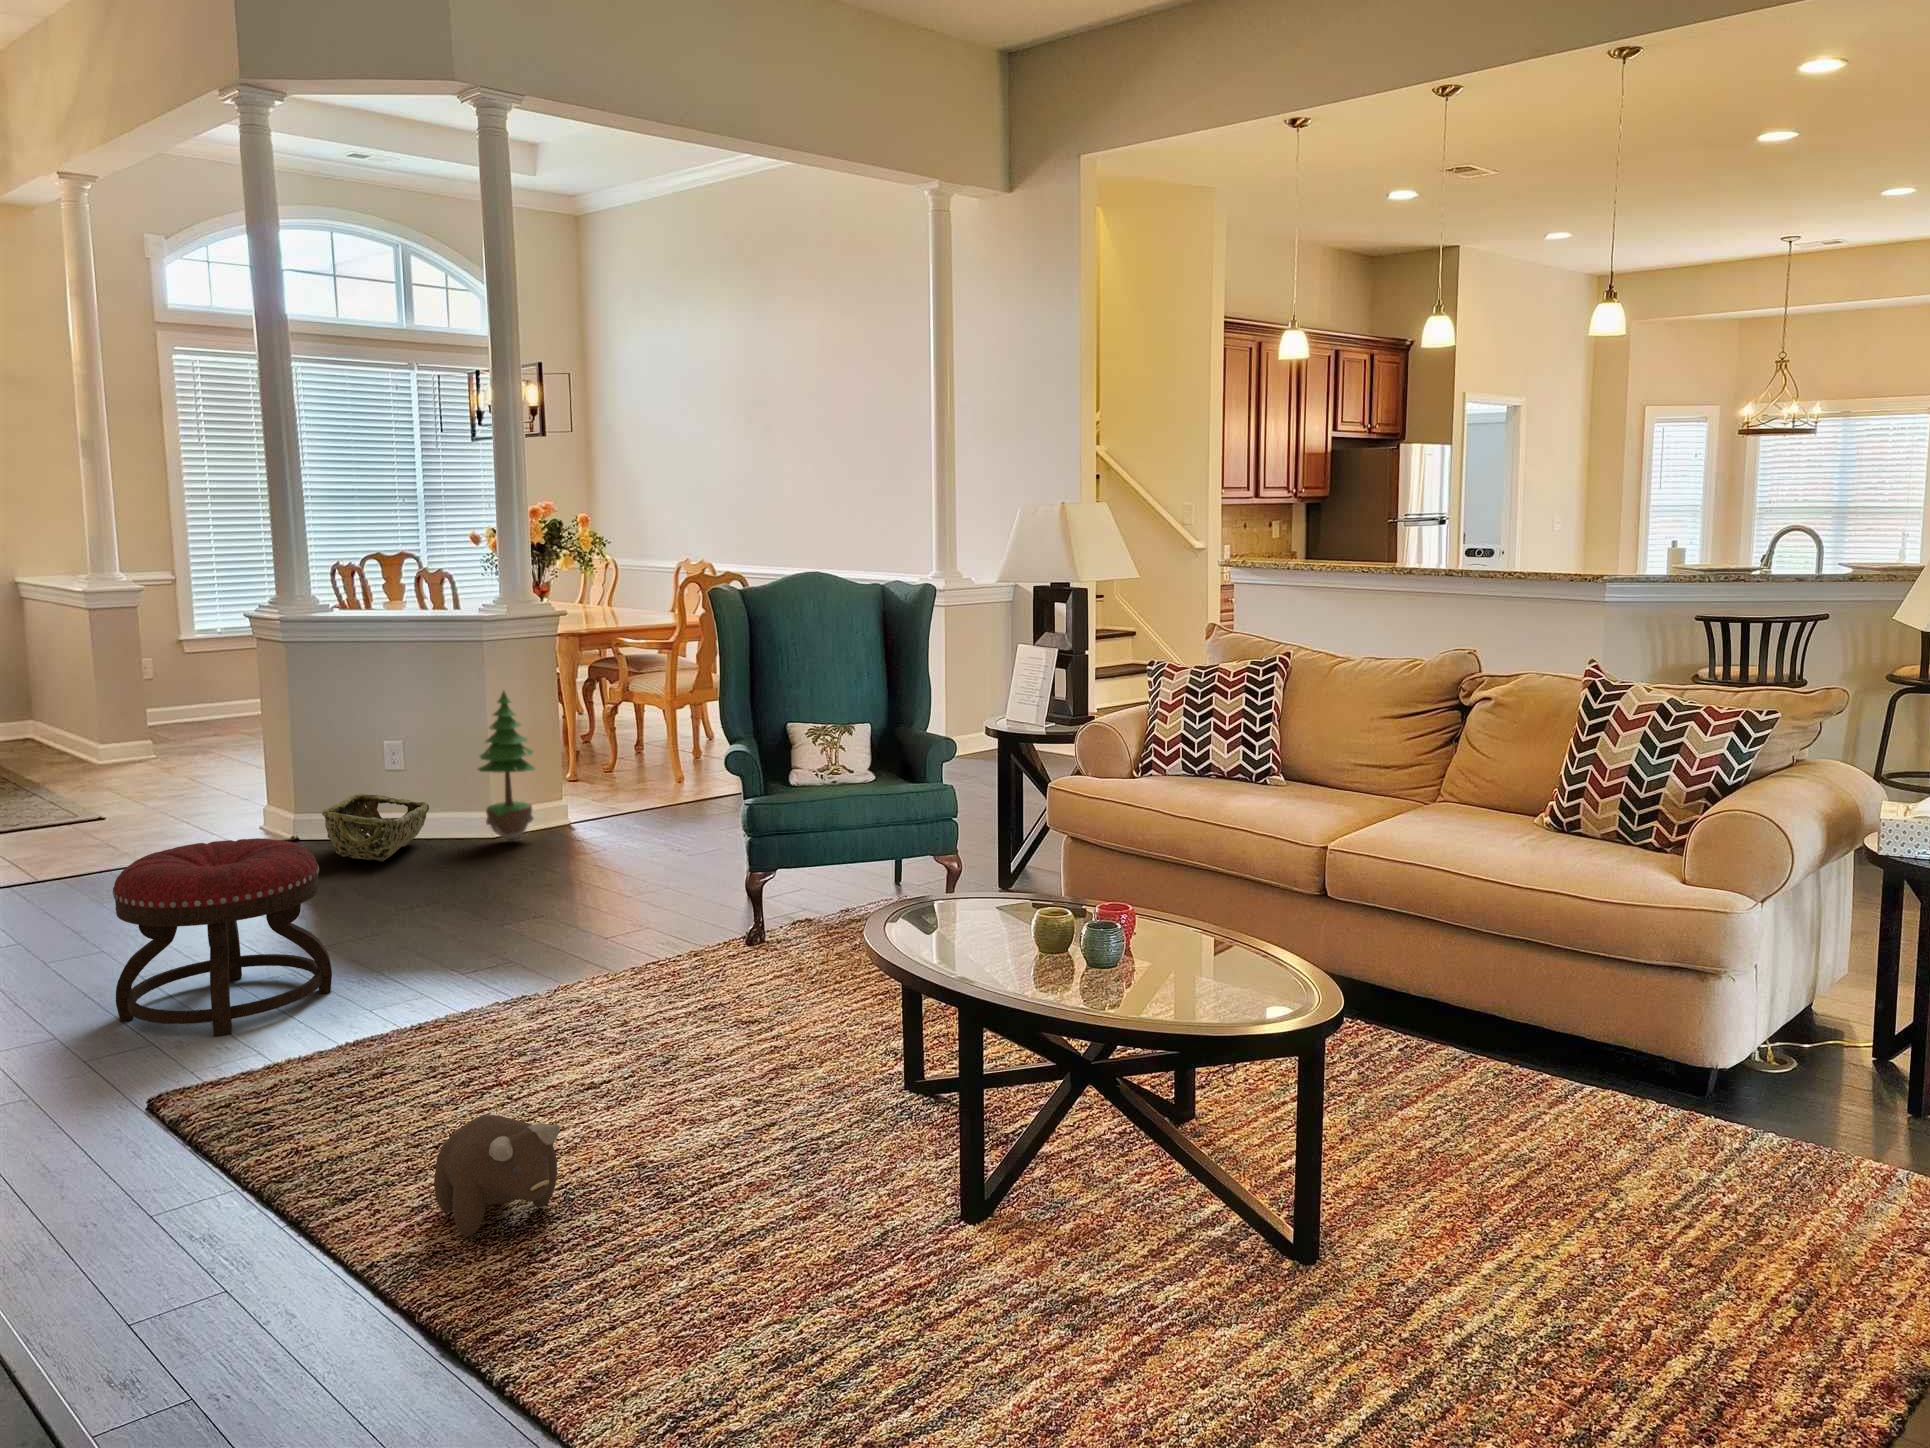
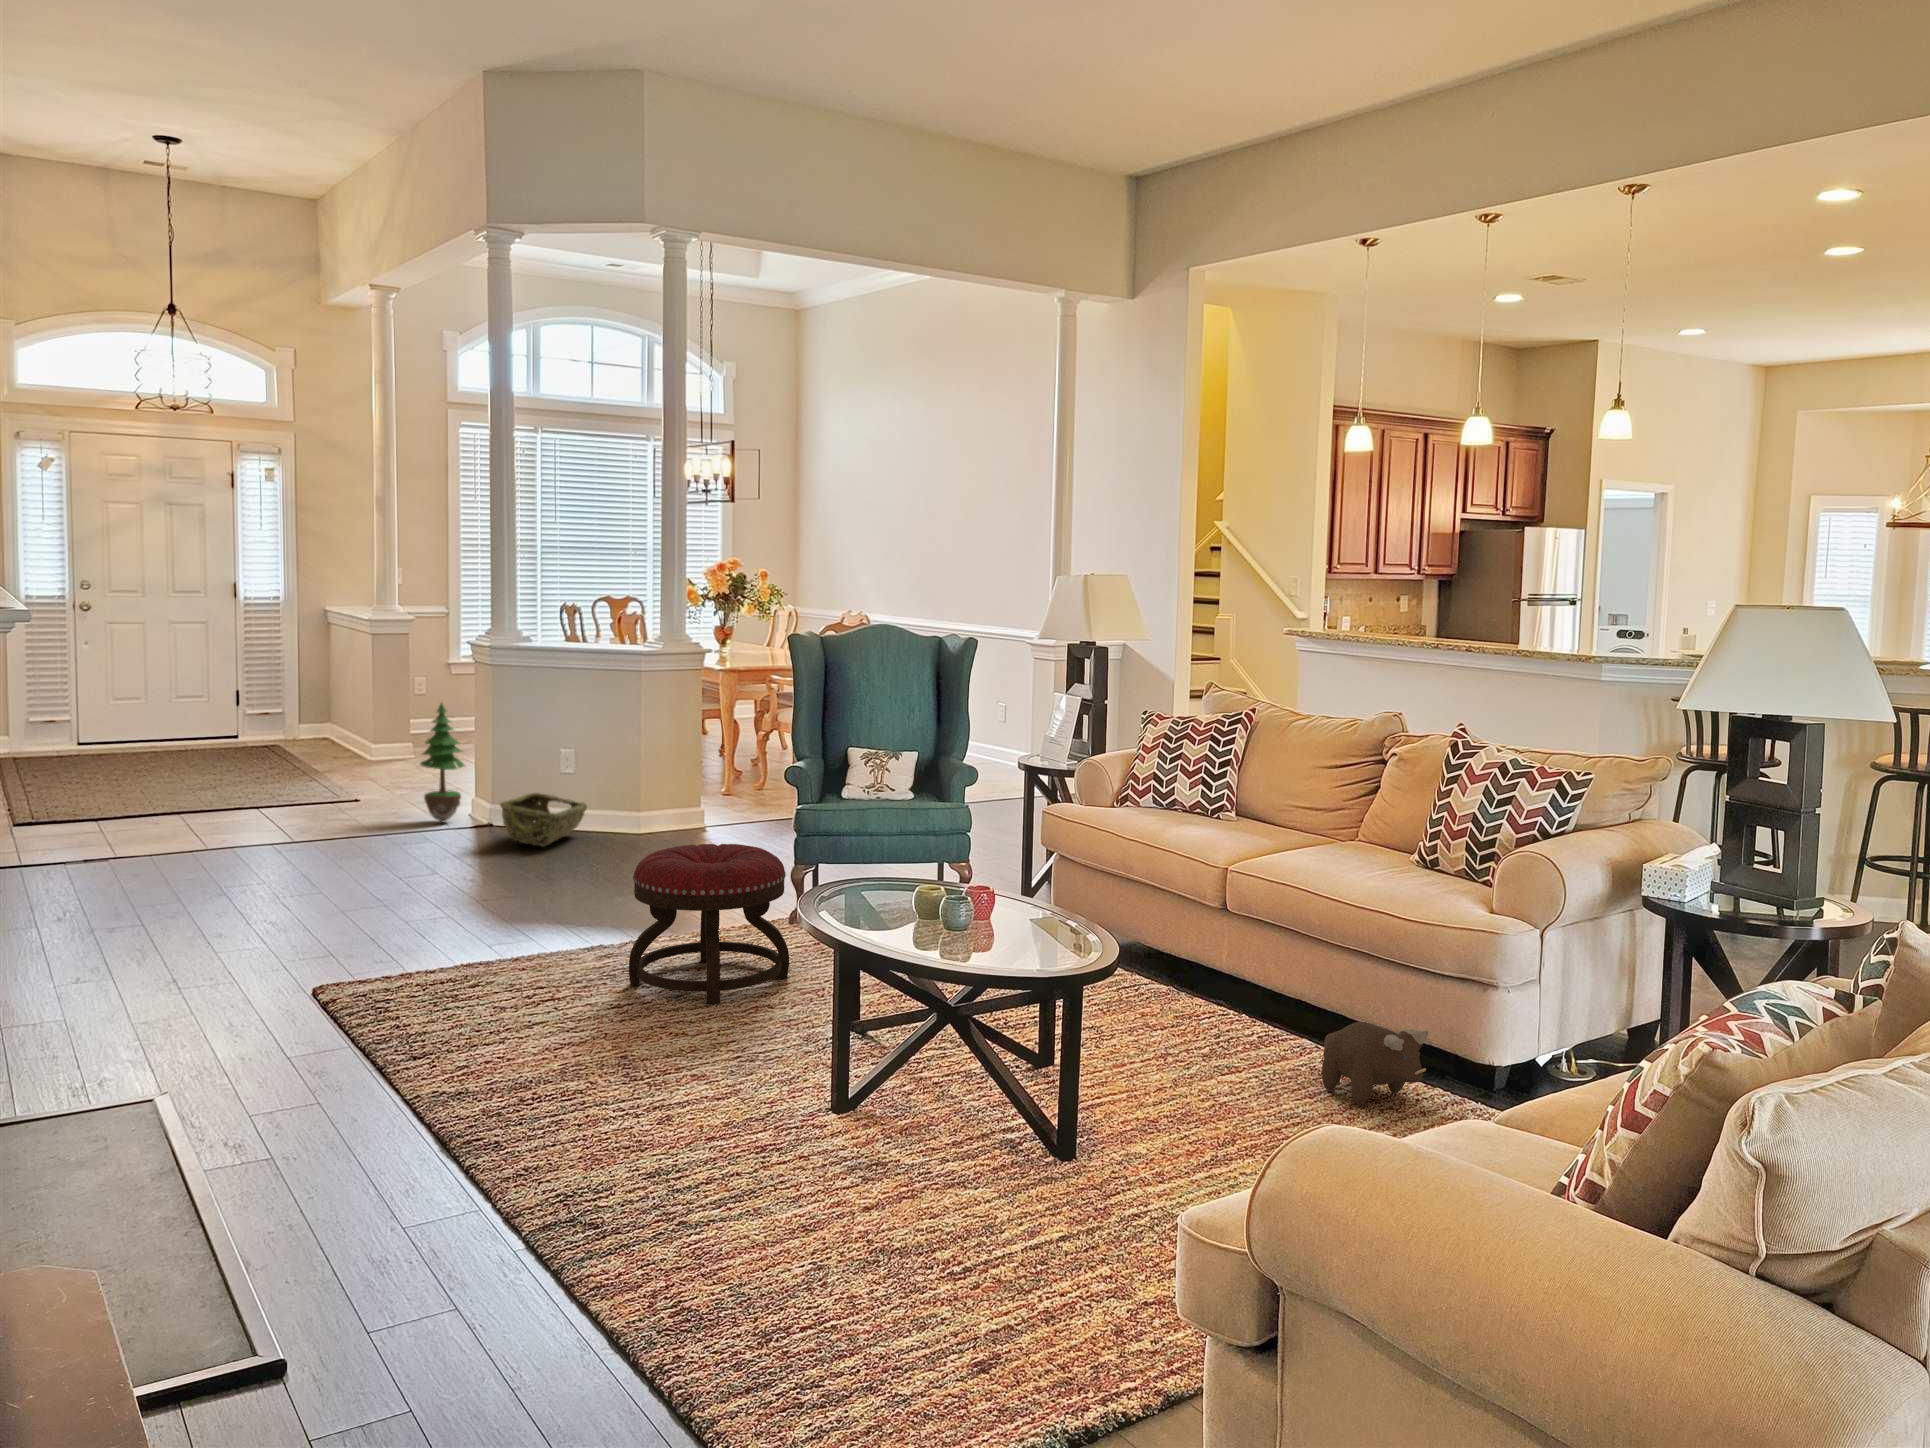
potted tree: present [477,691,535,842] -> present [420,703,466,822]
ottoman: present [113,838,332,1036] -> present [629,844,789,1004]
plush toy: present [434,1115,560,1237] -> present [1322,1022,1428,1105]

